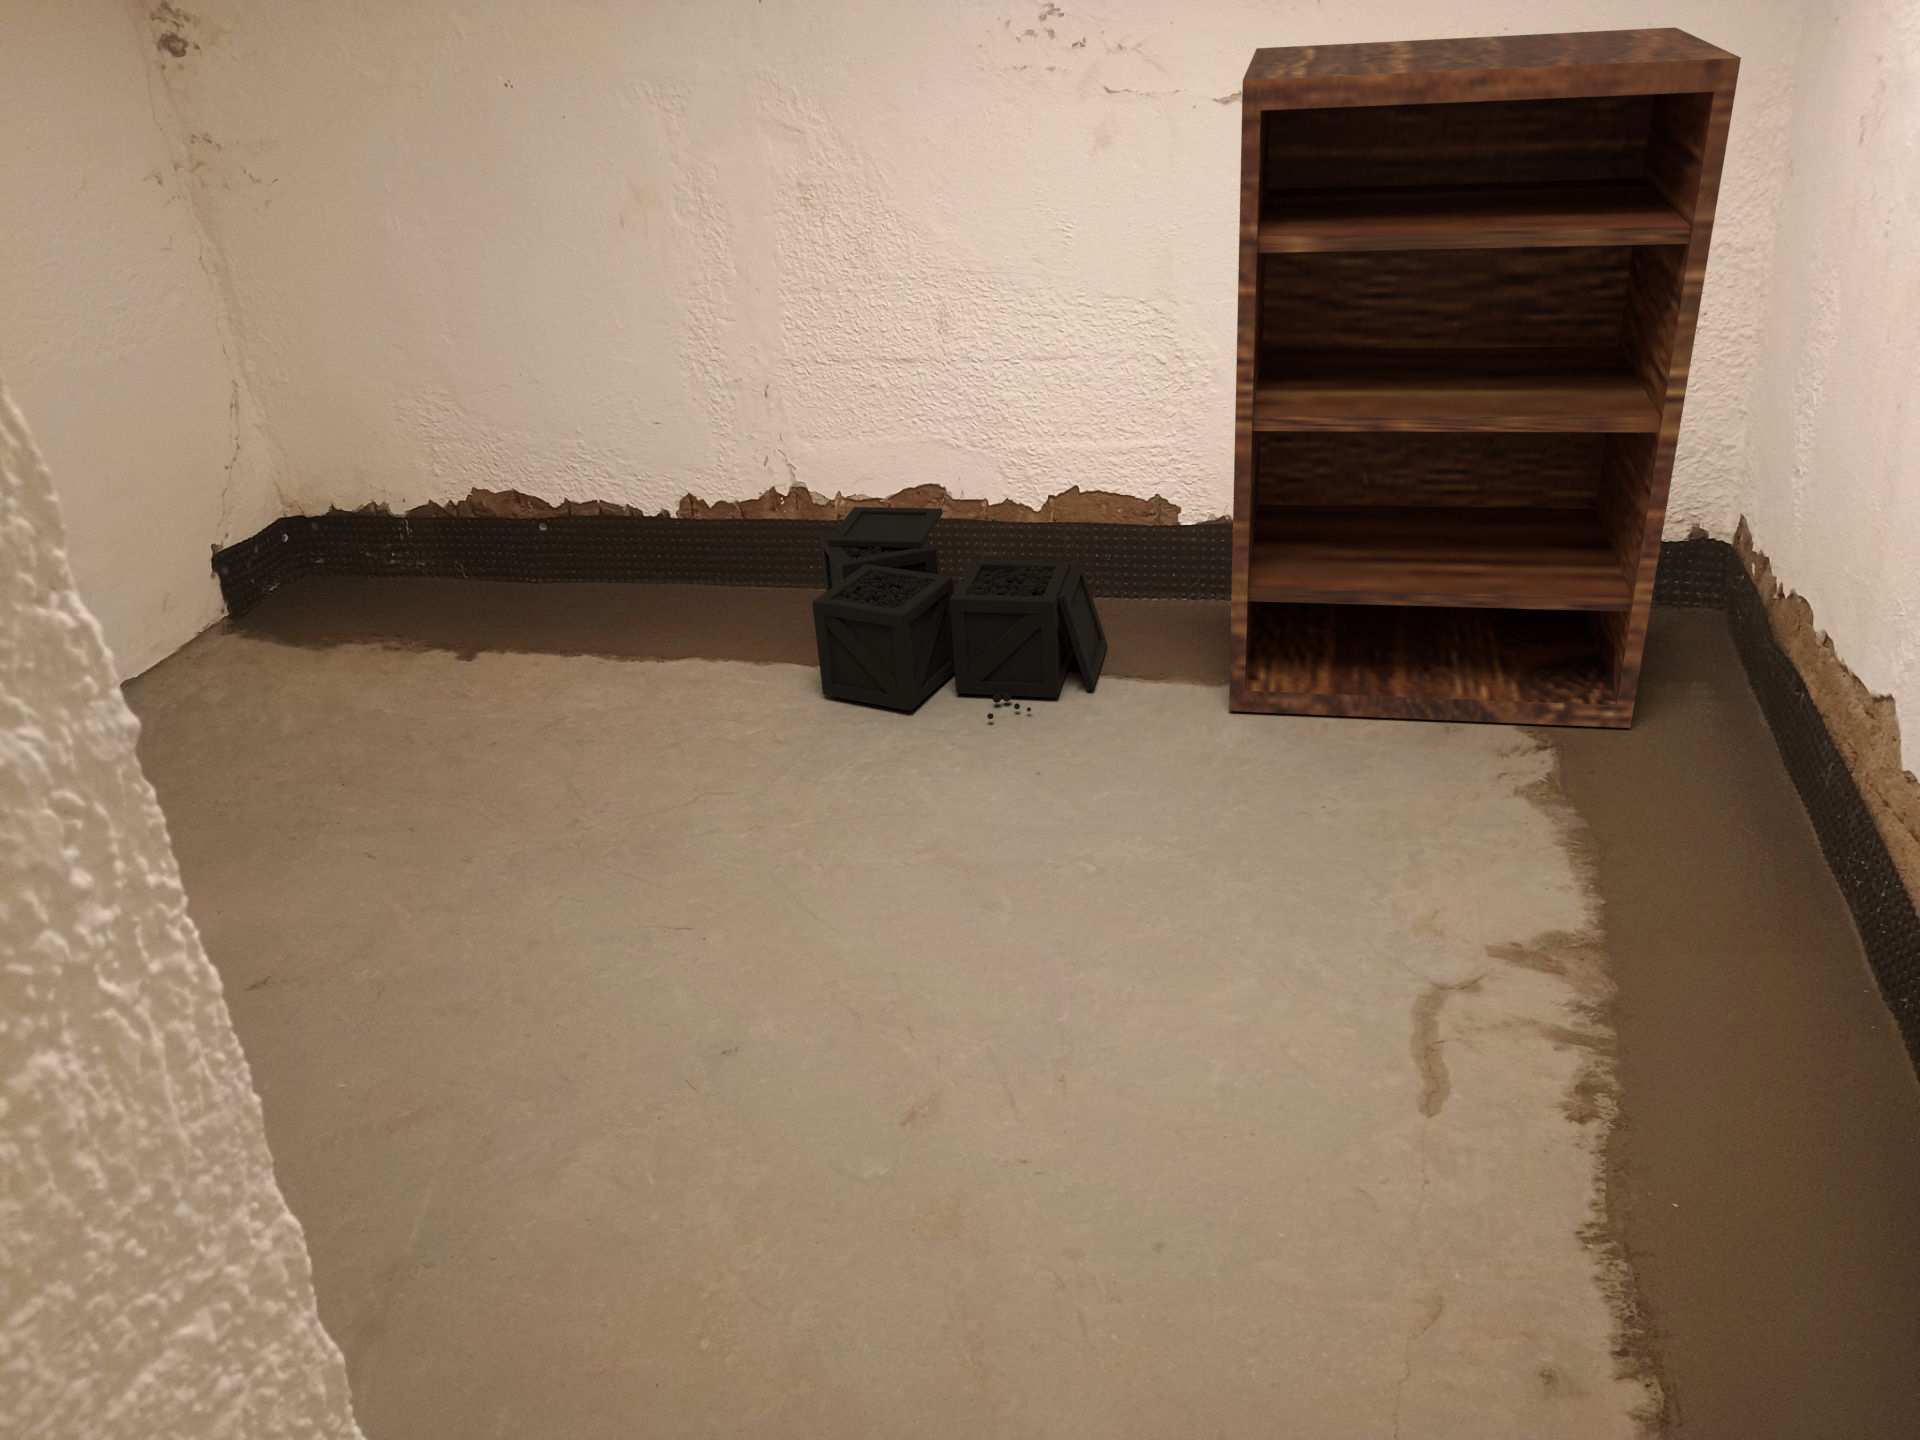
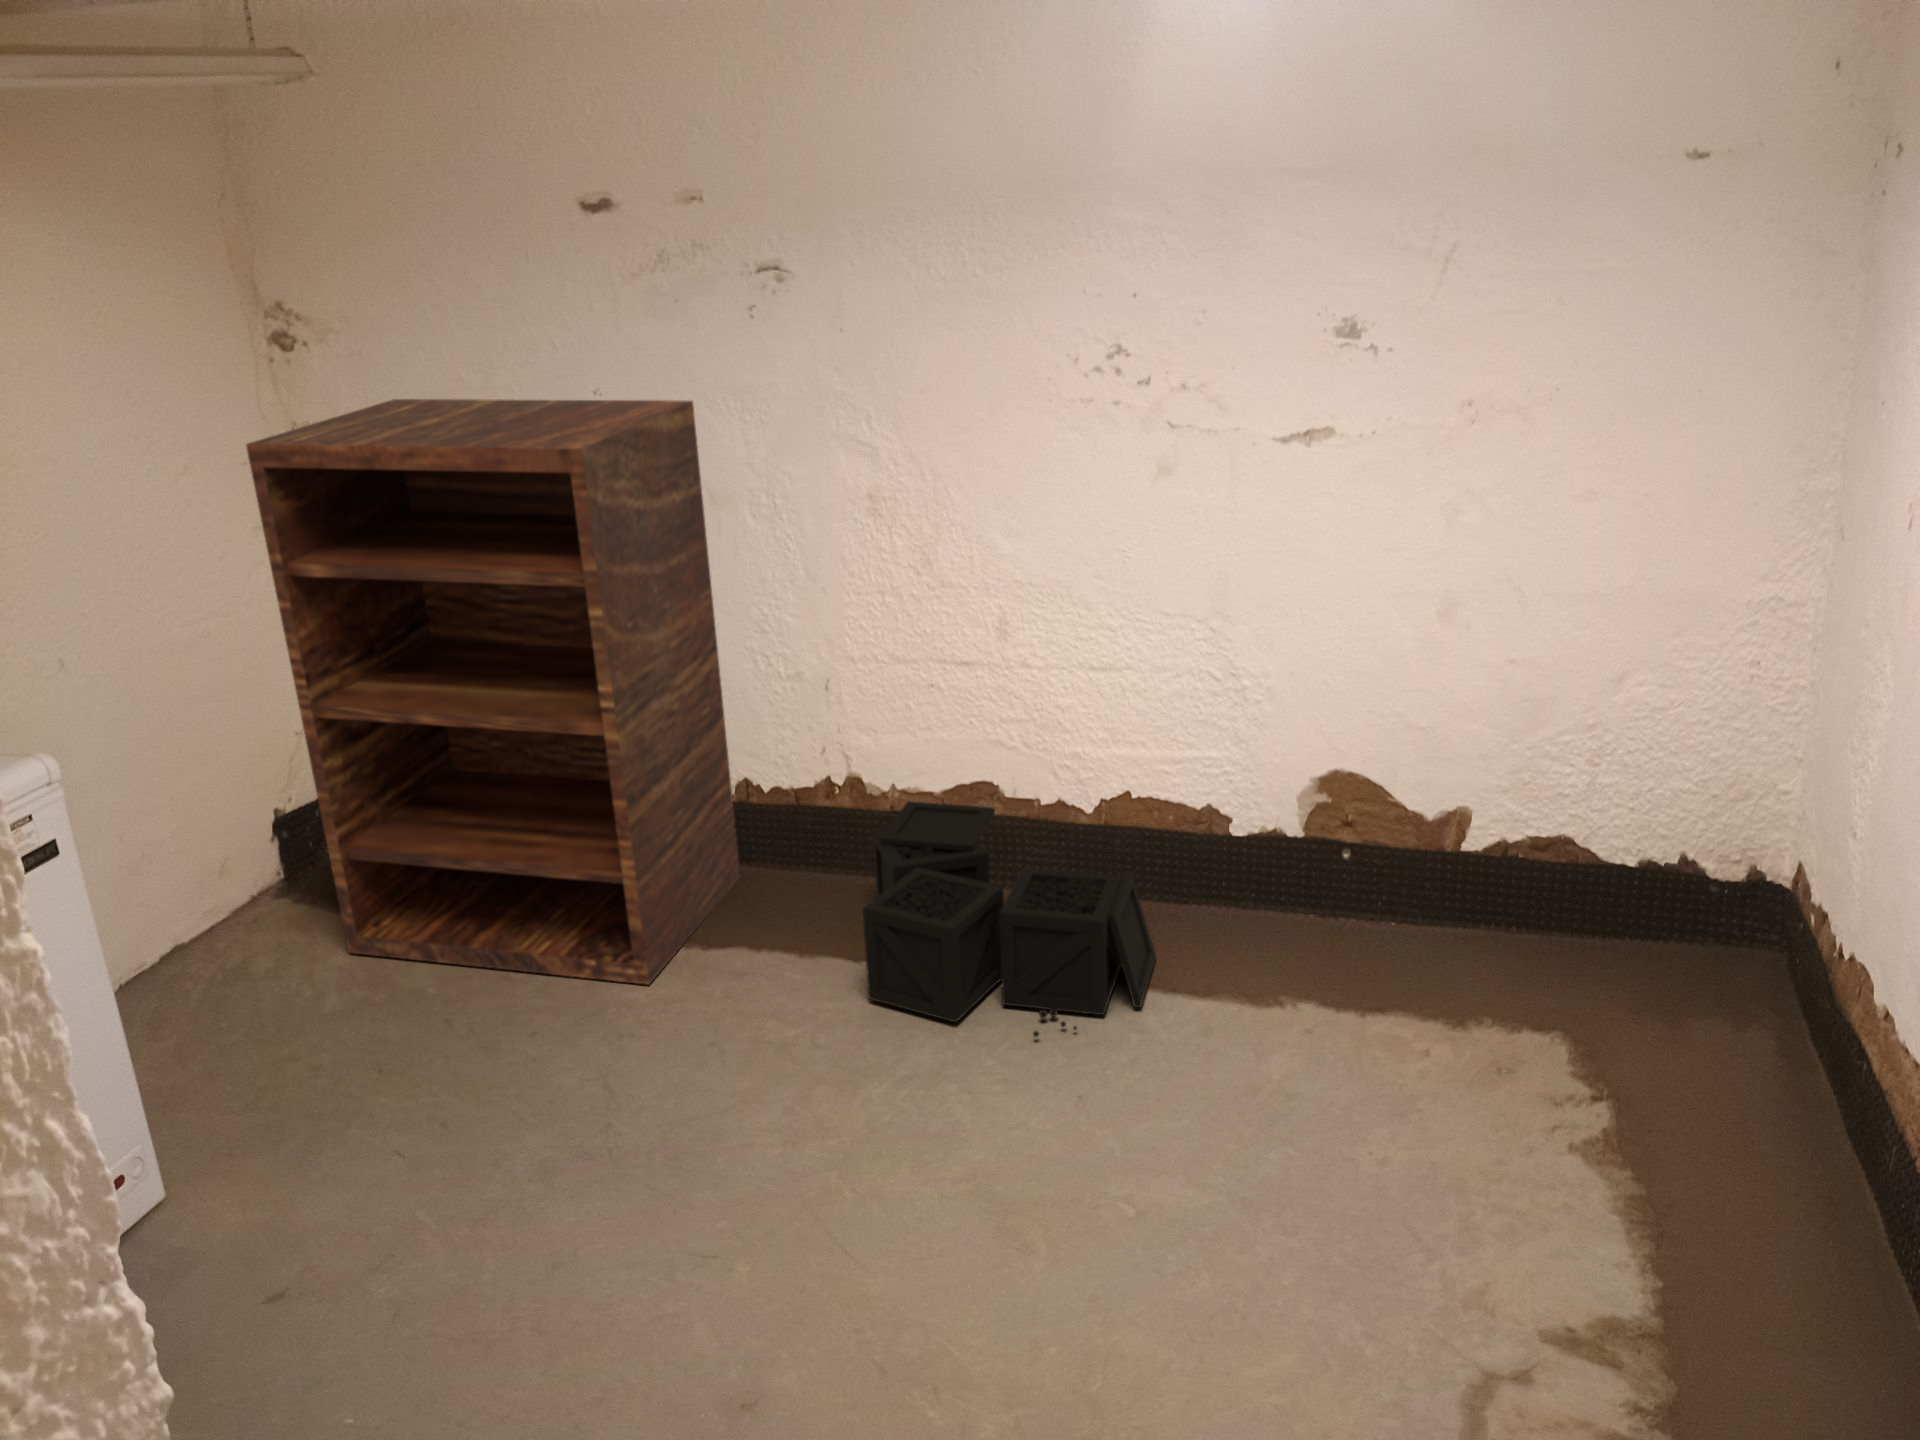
shelving unit: present [1229,27,1741,728] -> present [246,399,740,984]

